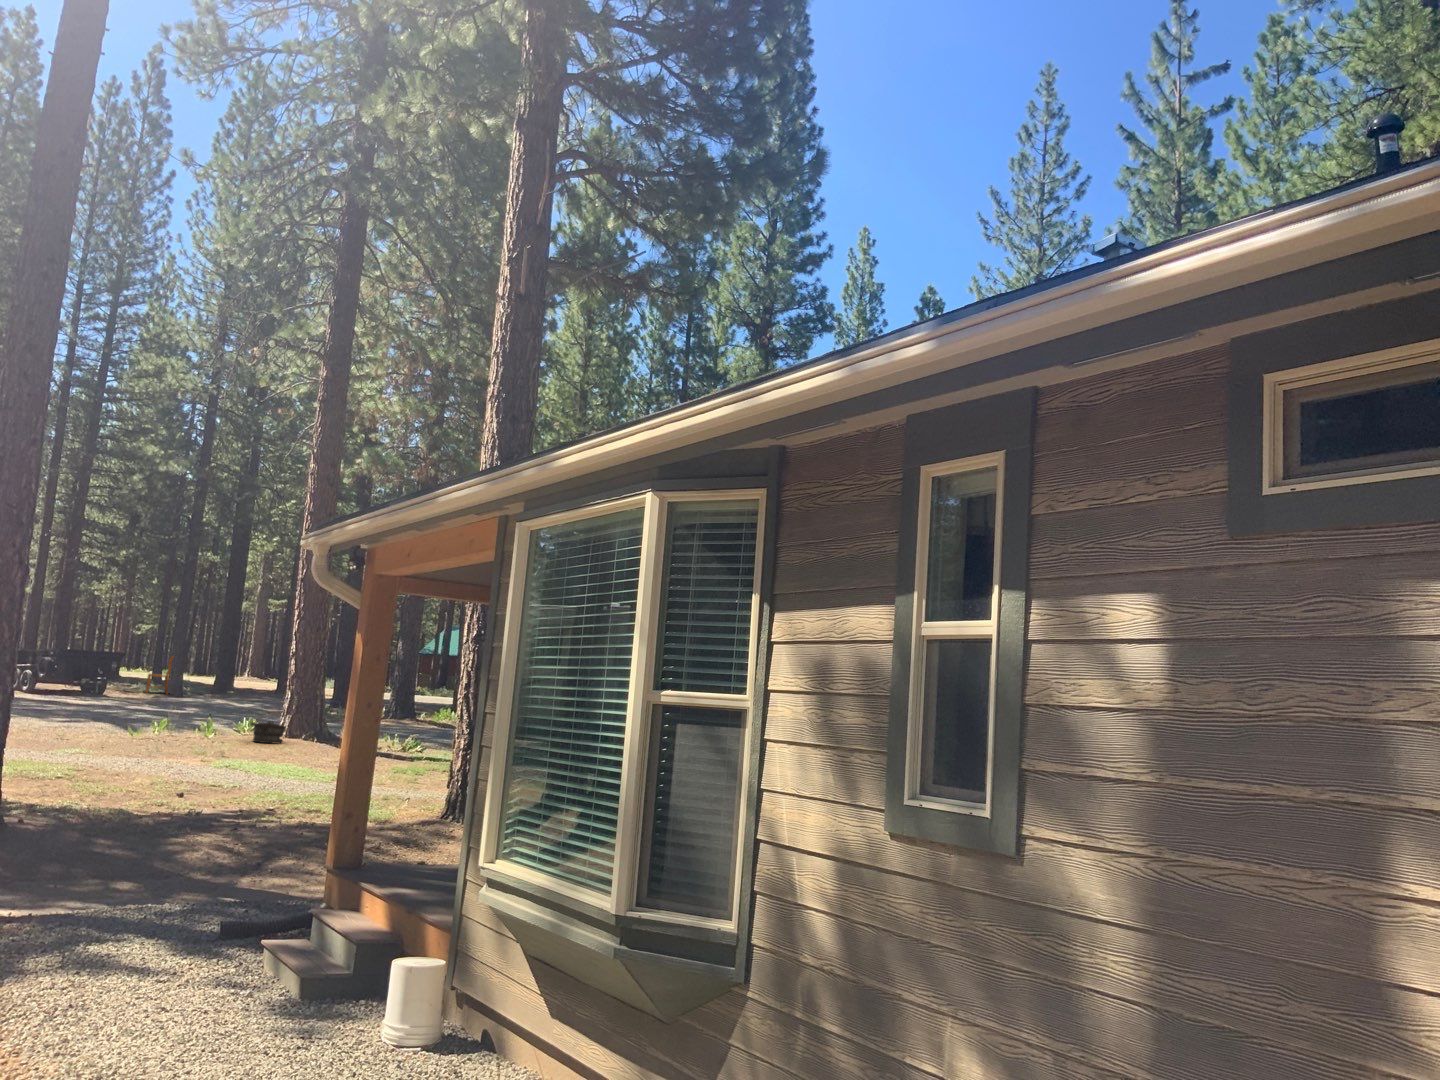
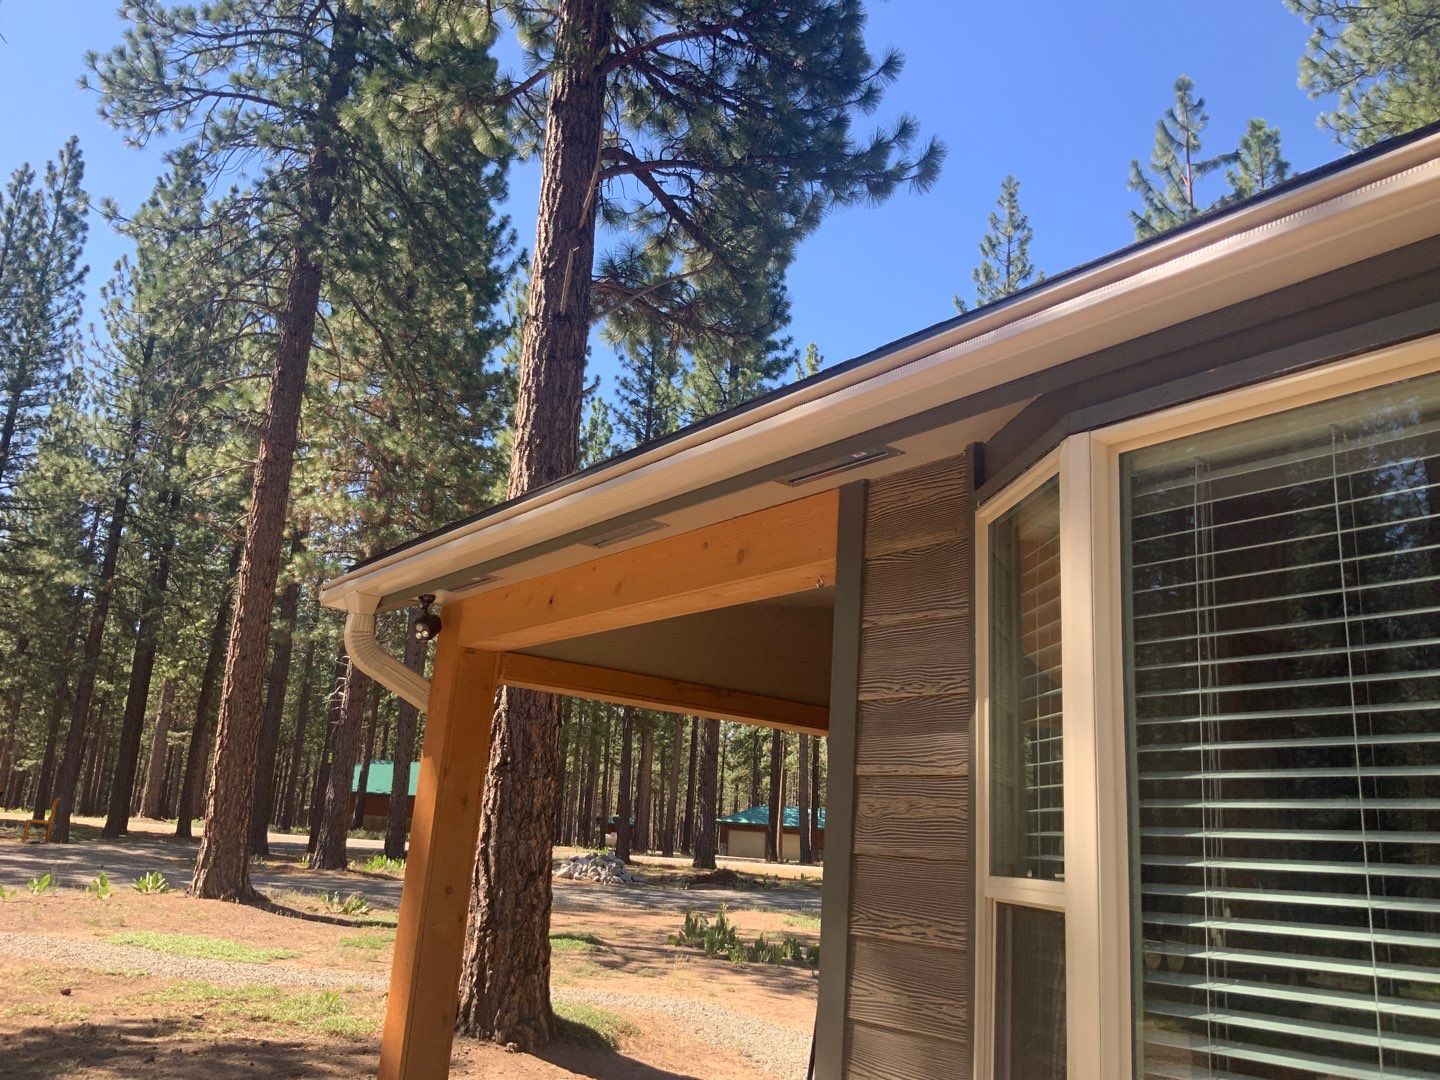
bucket: present [251,721,286,744] -> none [155,878,201,906]

